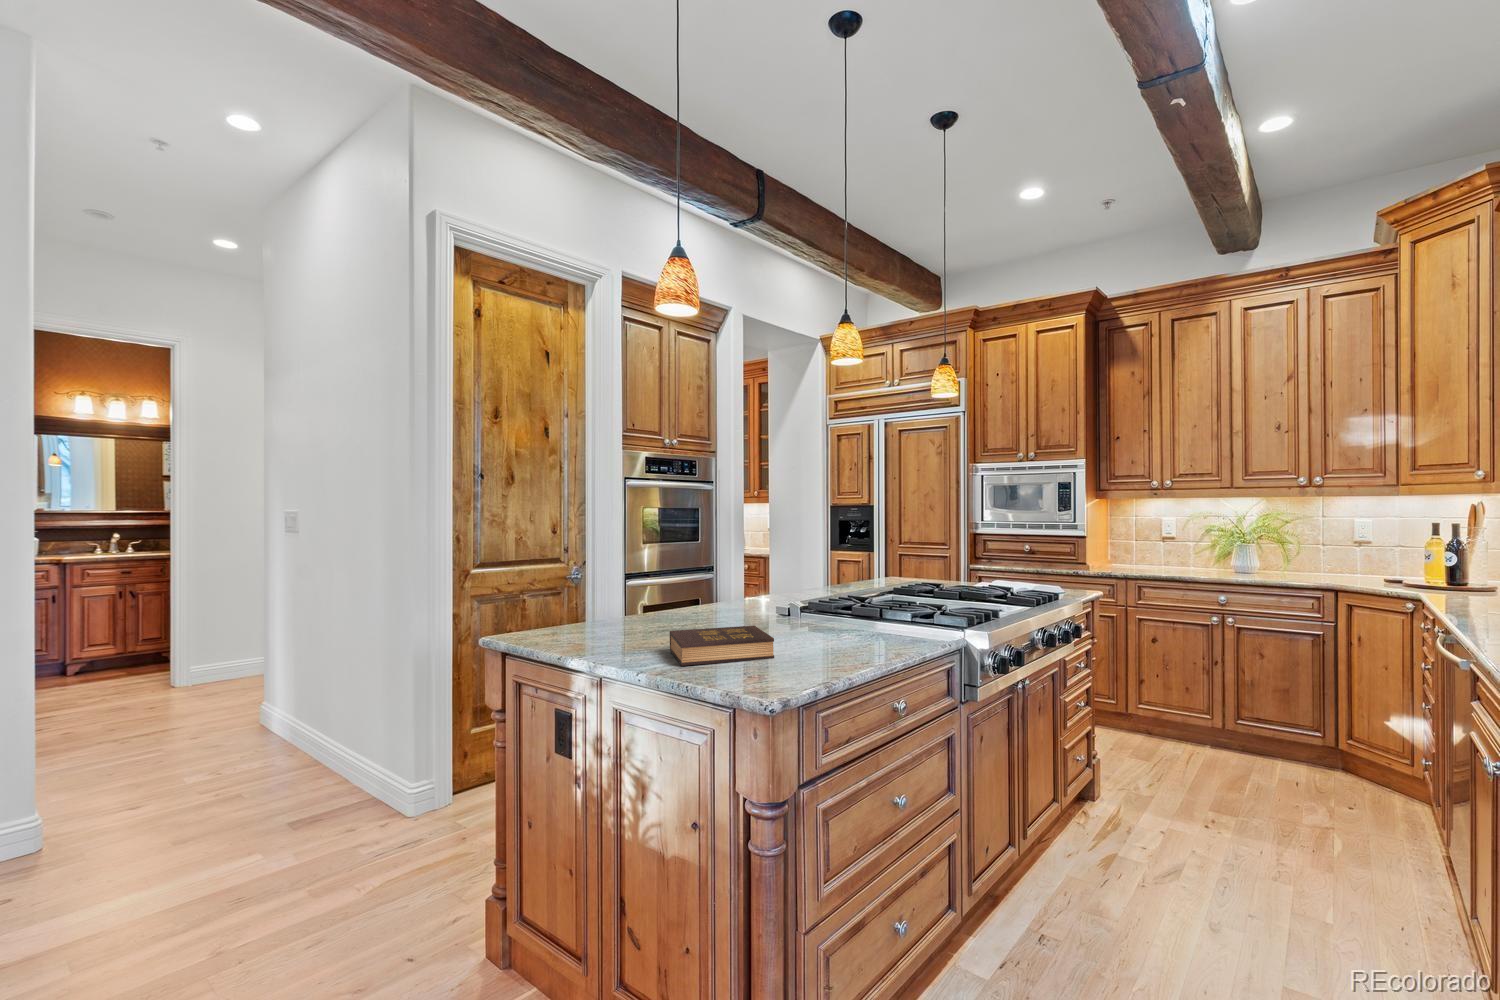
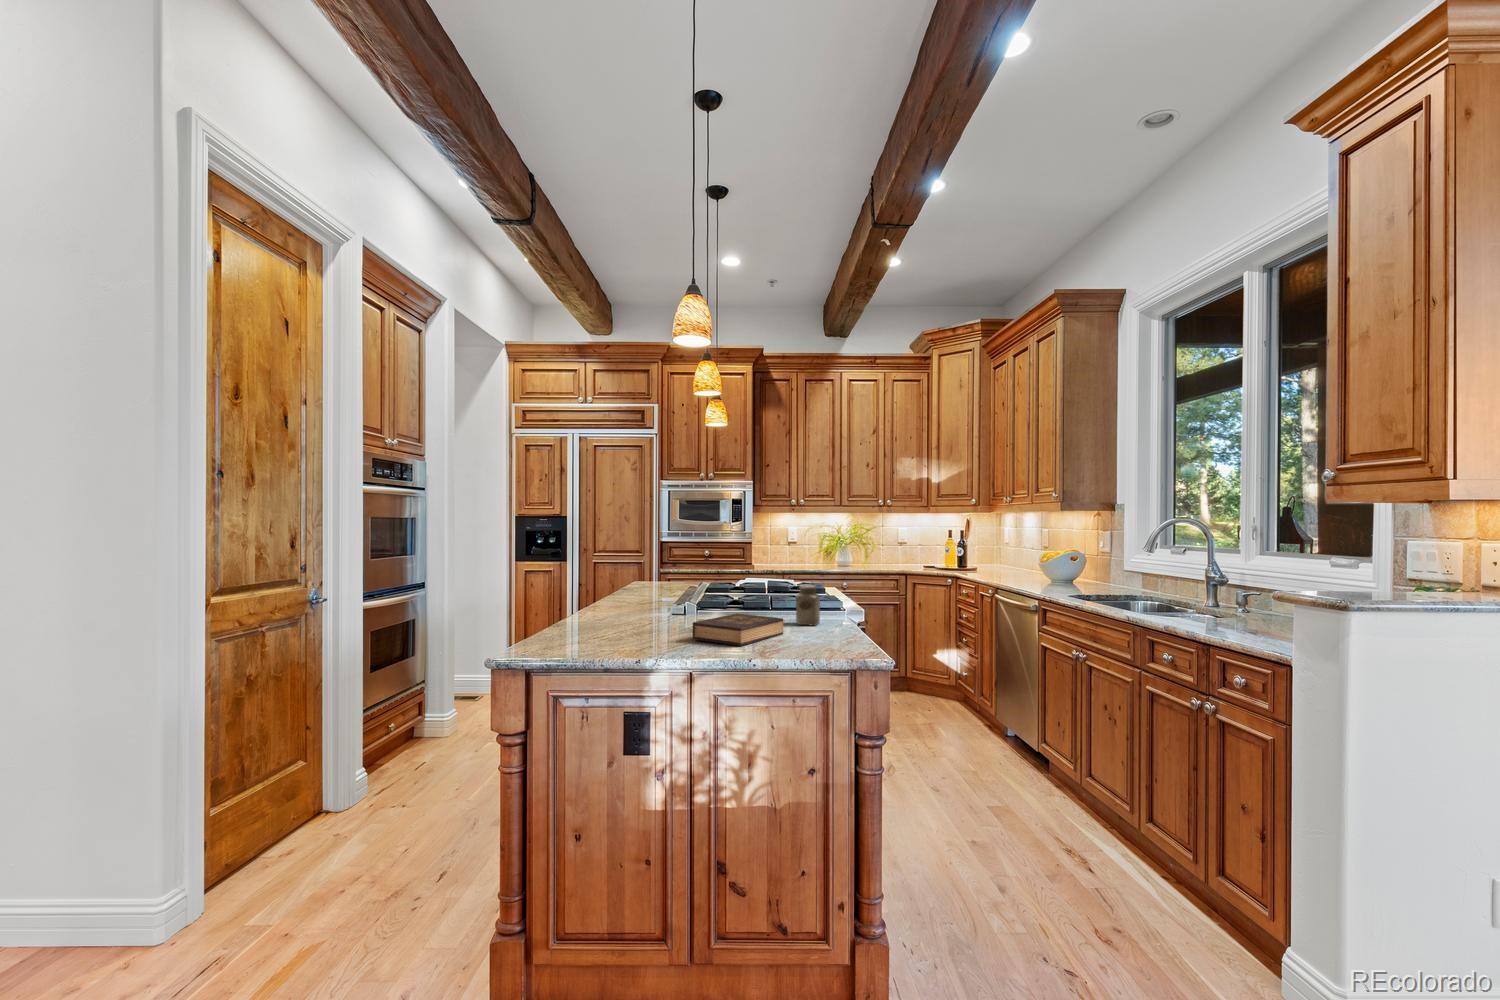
salt shaker: none [826,598,862,652] -> present [796,585,820,626]

